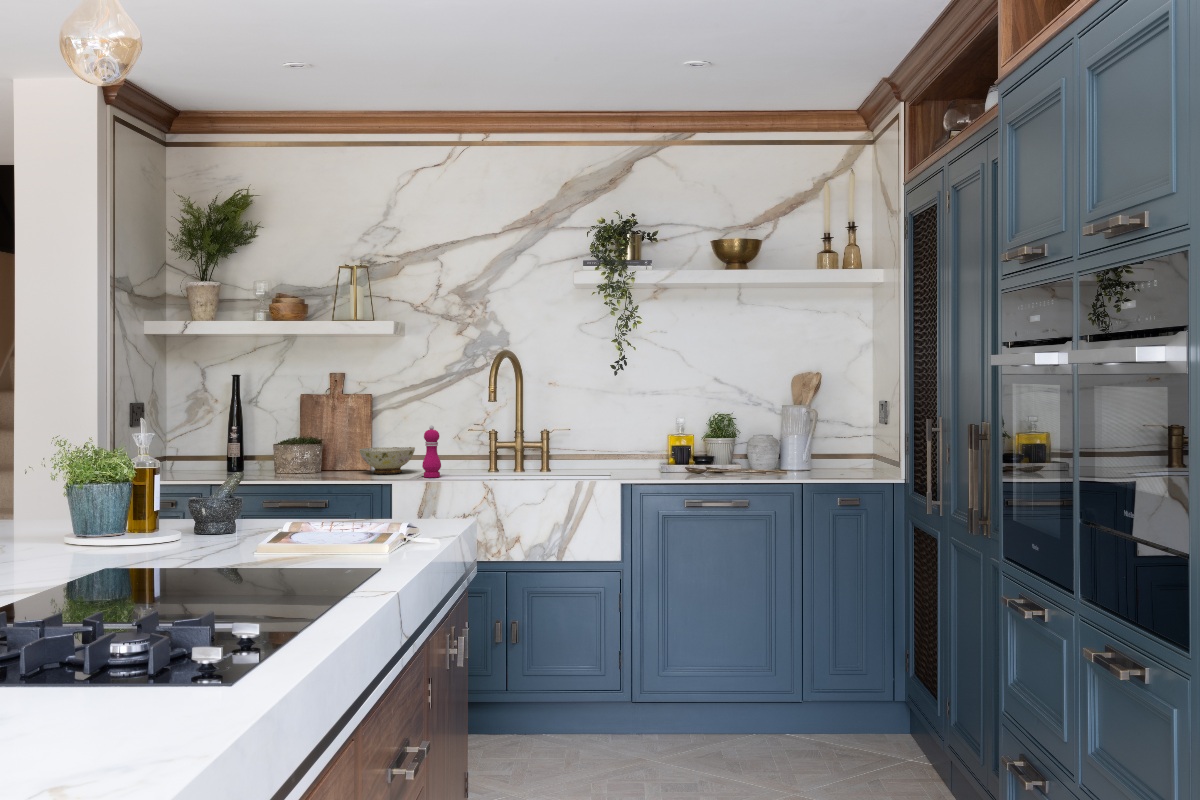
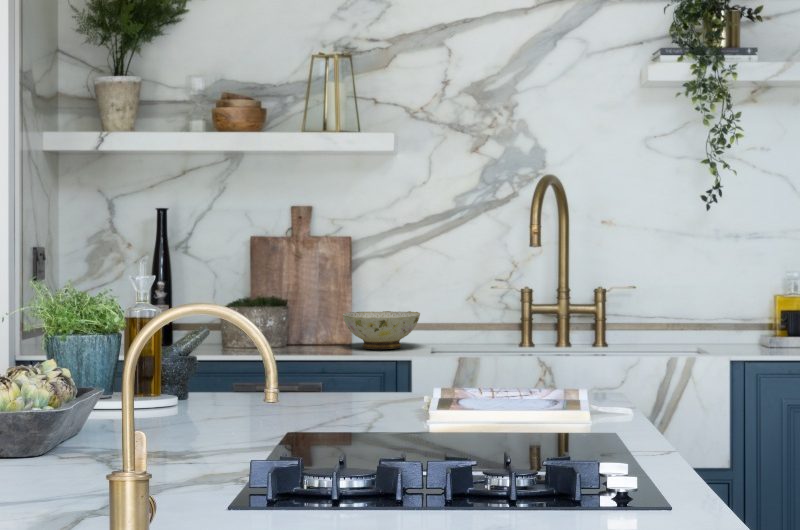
pepper mill: present [422,425,441,478] -> none [440,282,466,356]

